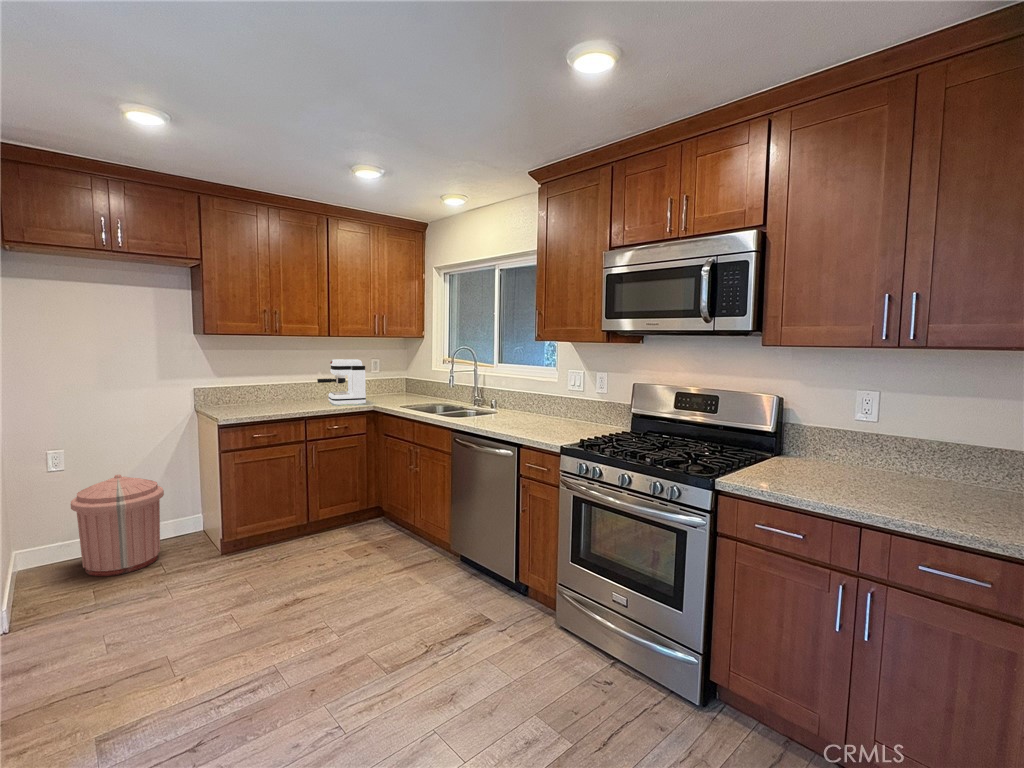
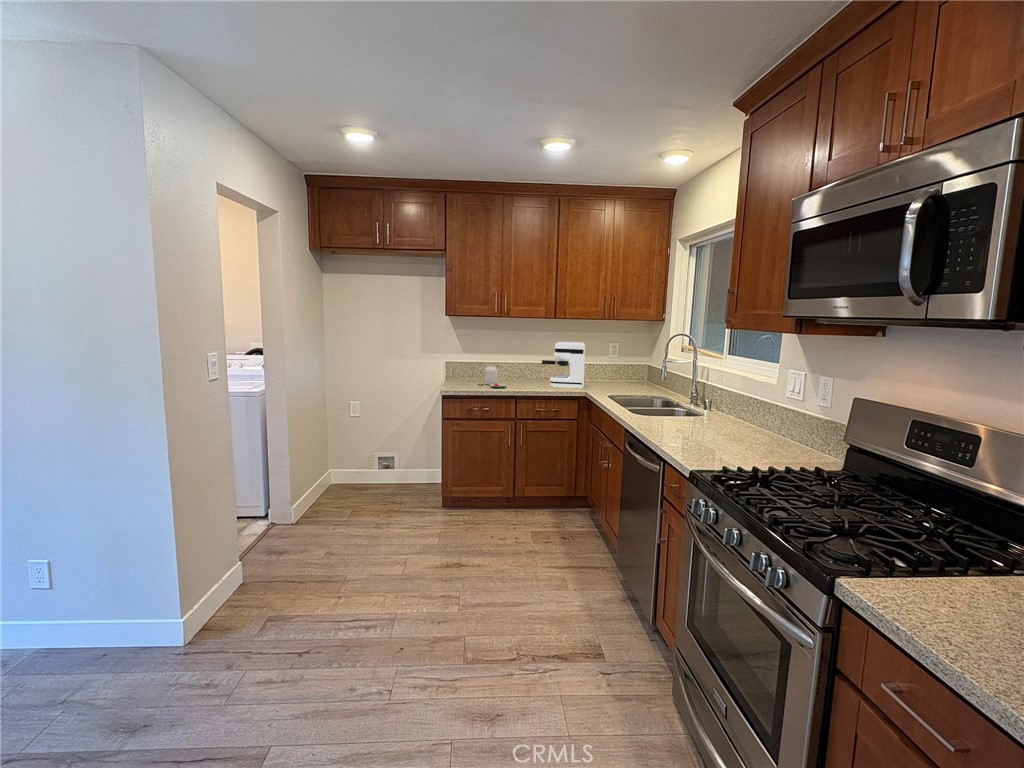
jar: none [250,387,288,410] -> present [479,364,506,387]
trash can: present [71,474,164,576] -> none [353,426,413,503]

